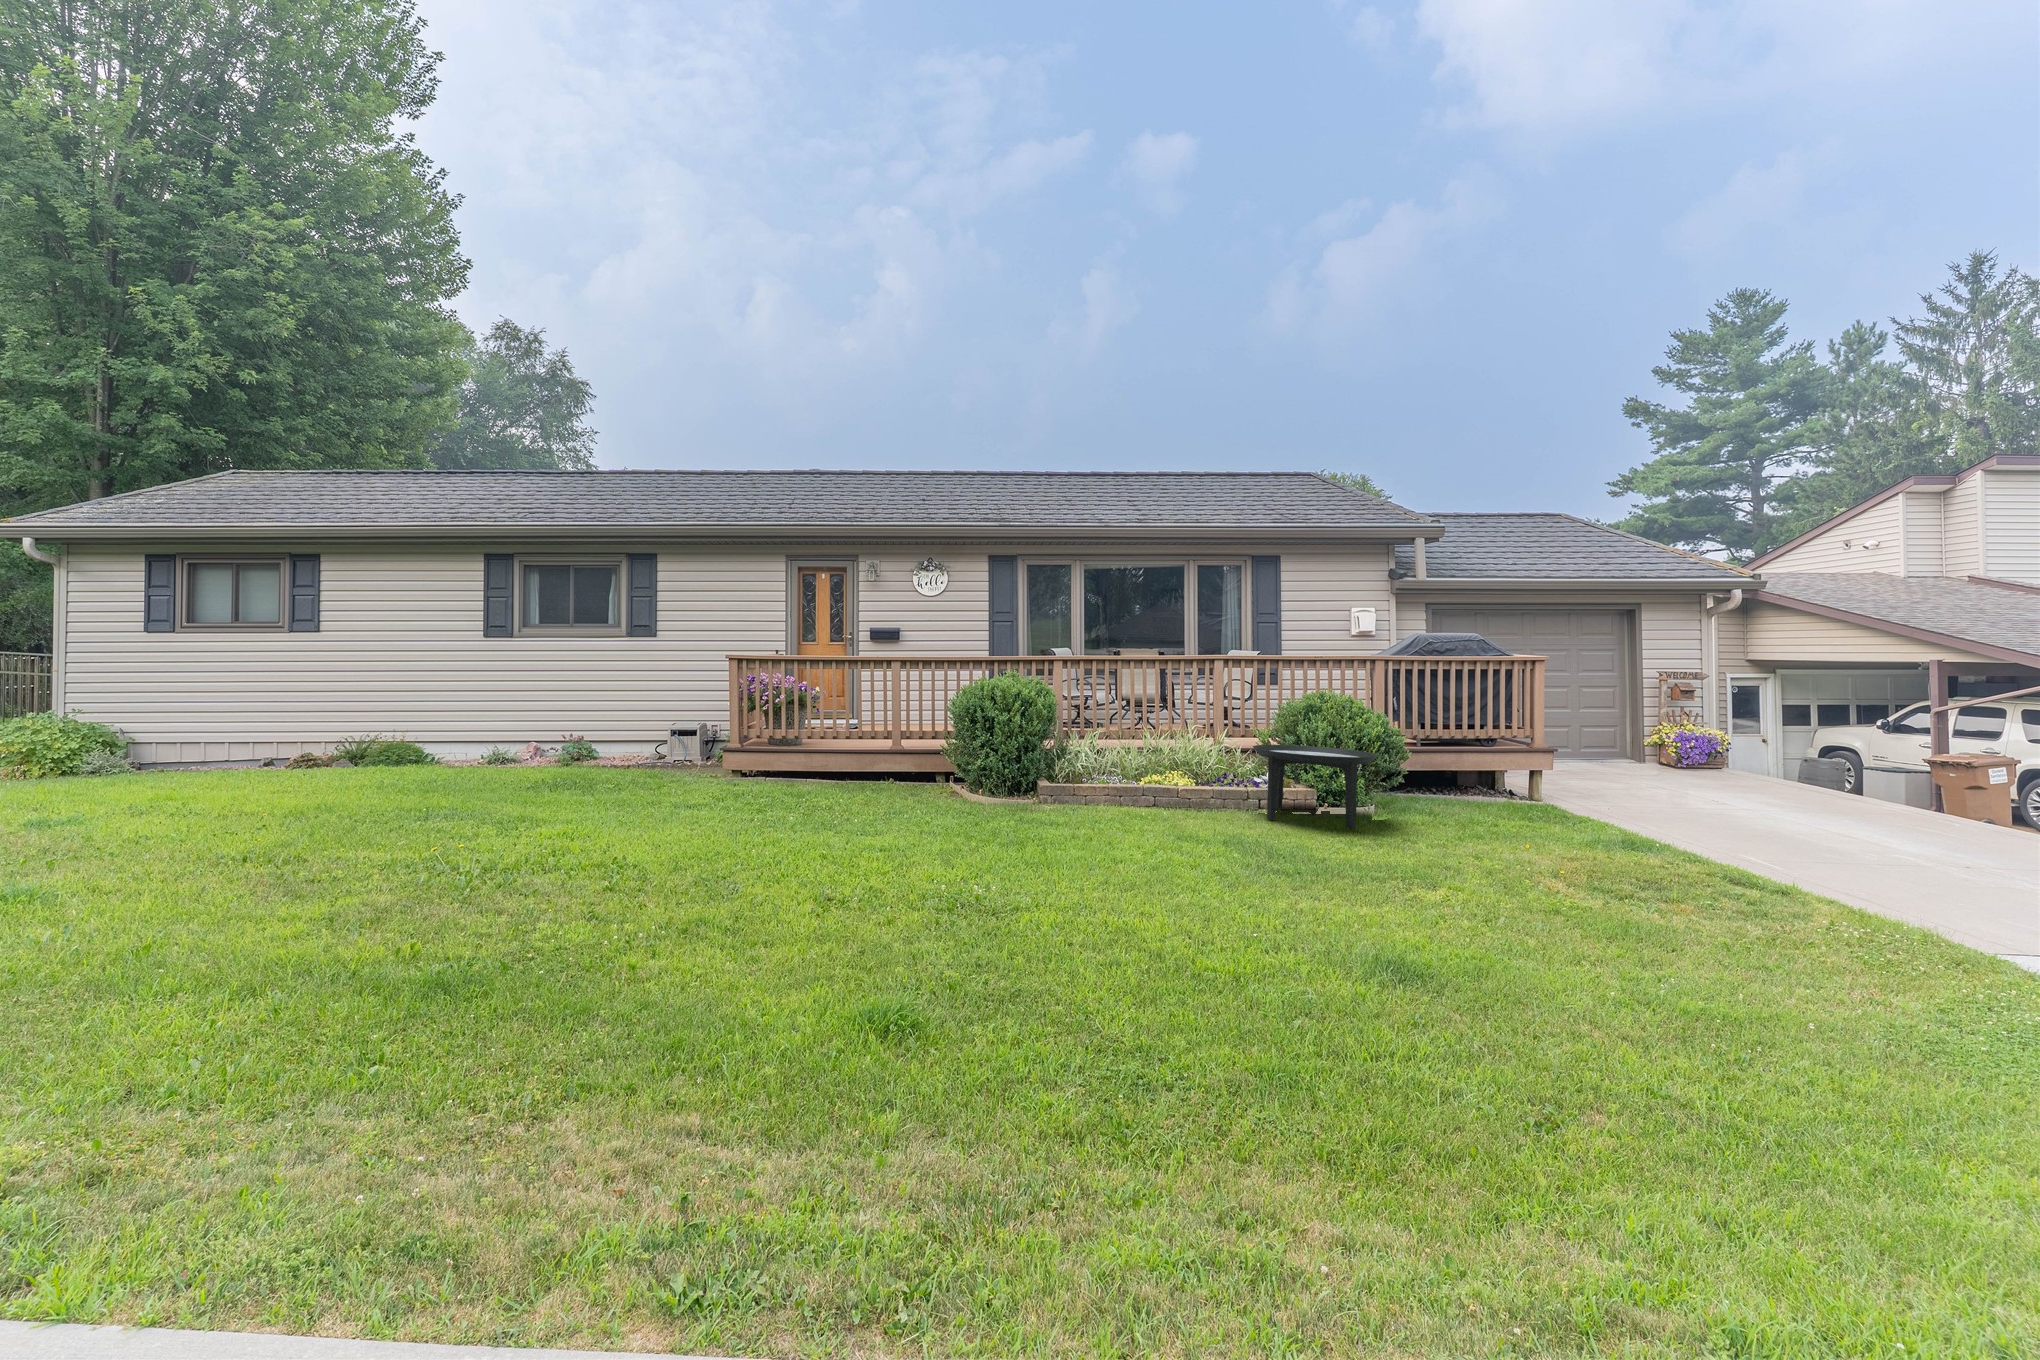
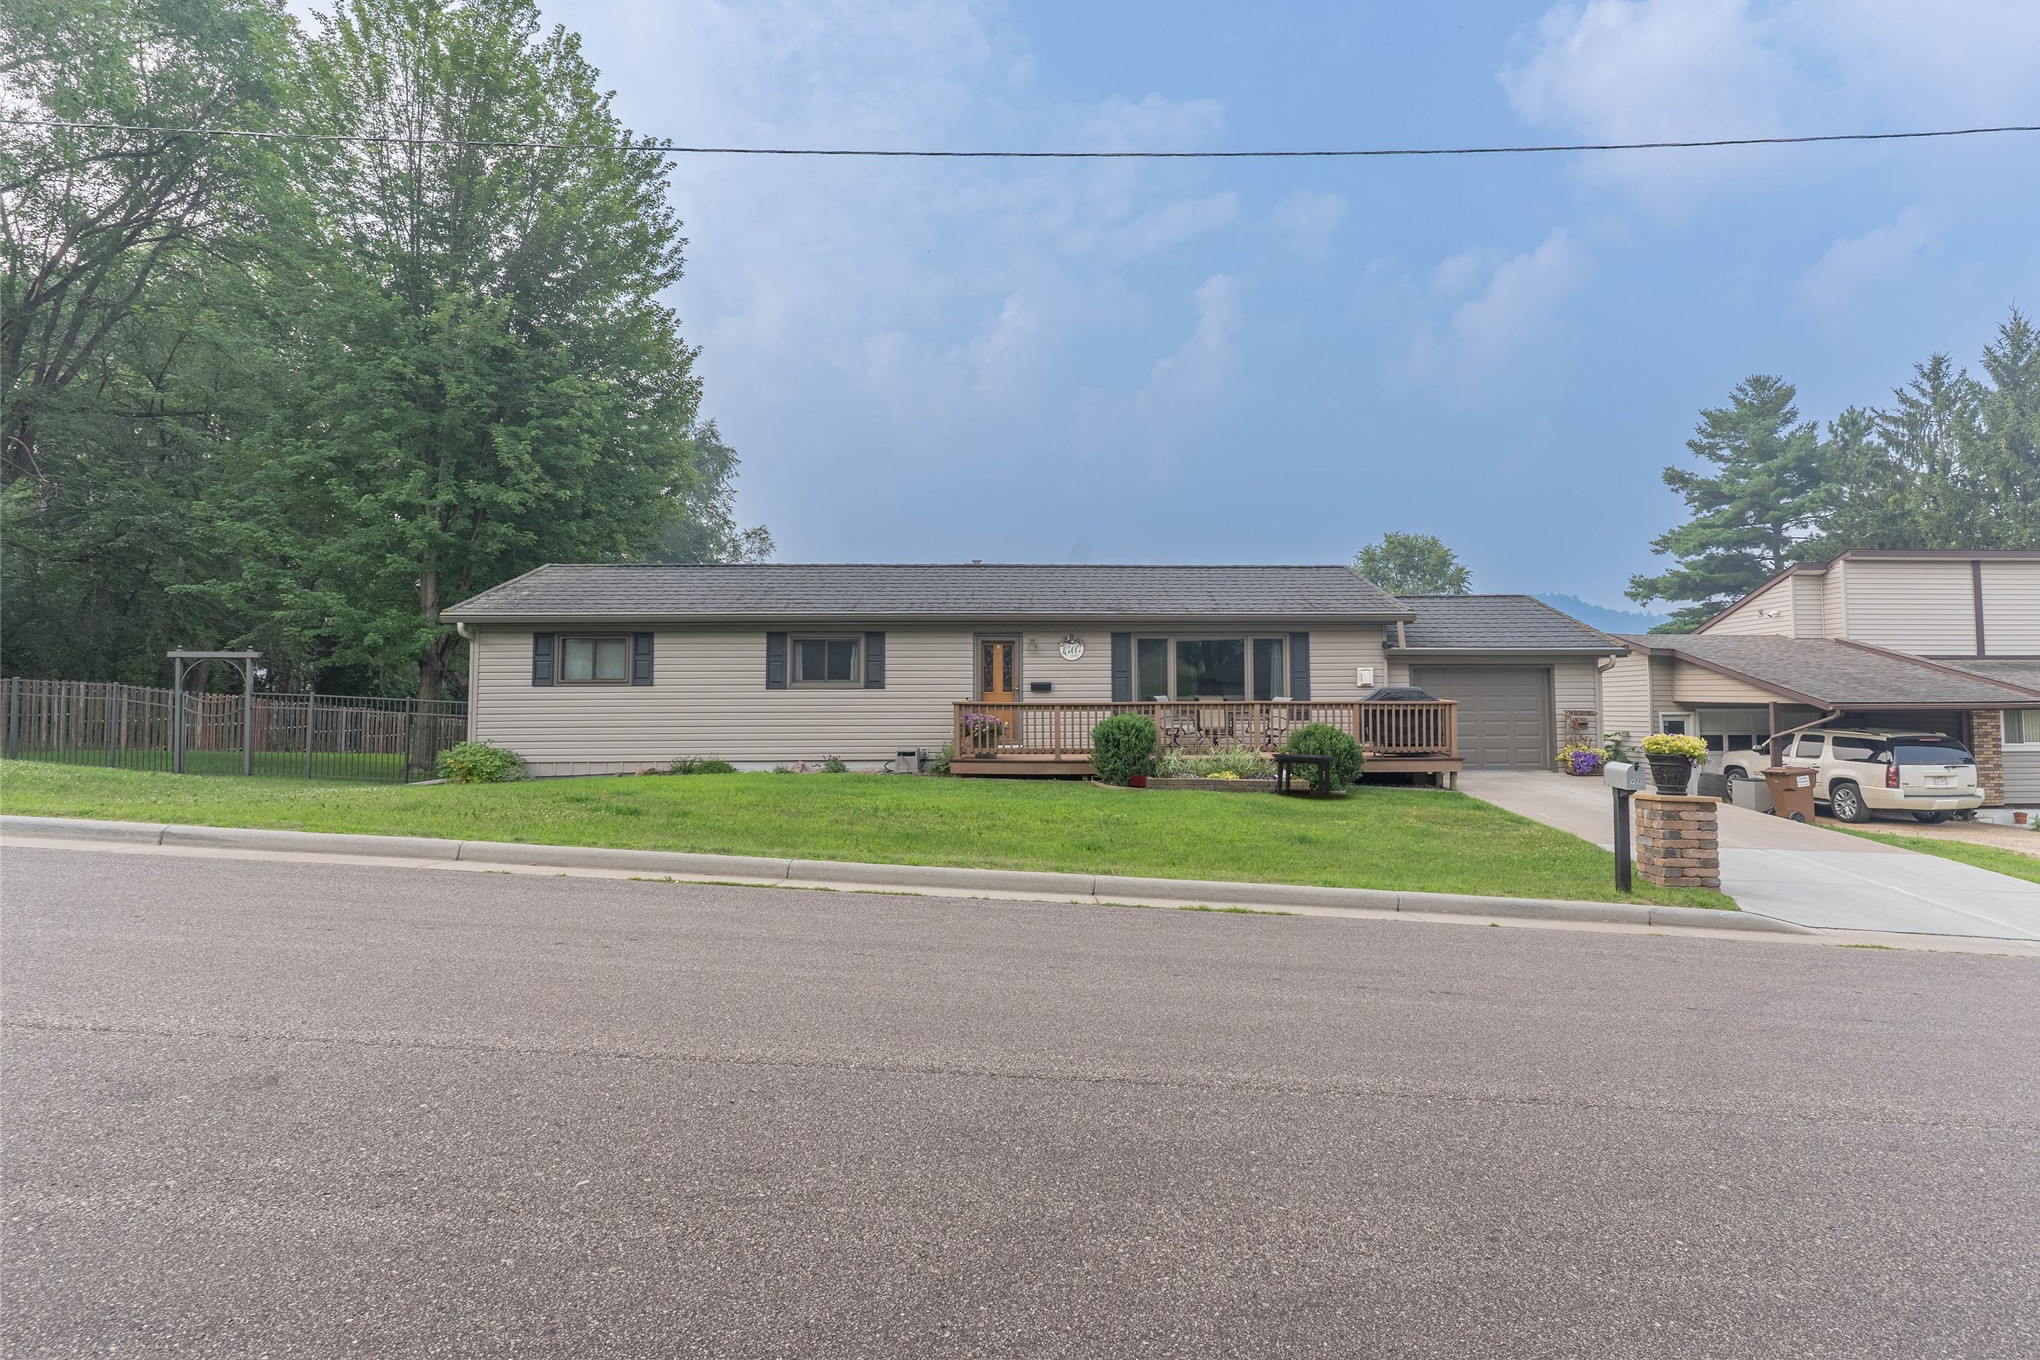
decorative plant: none [988,732,1062,801] -> present [1129,752,1151,786]

